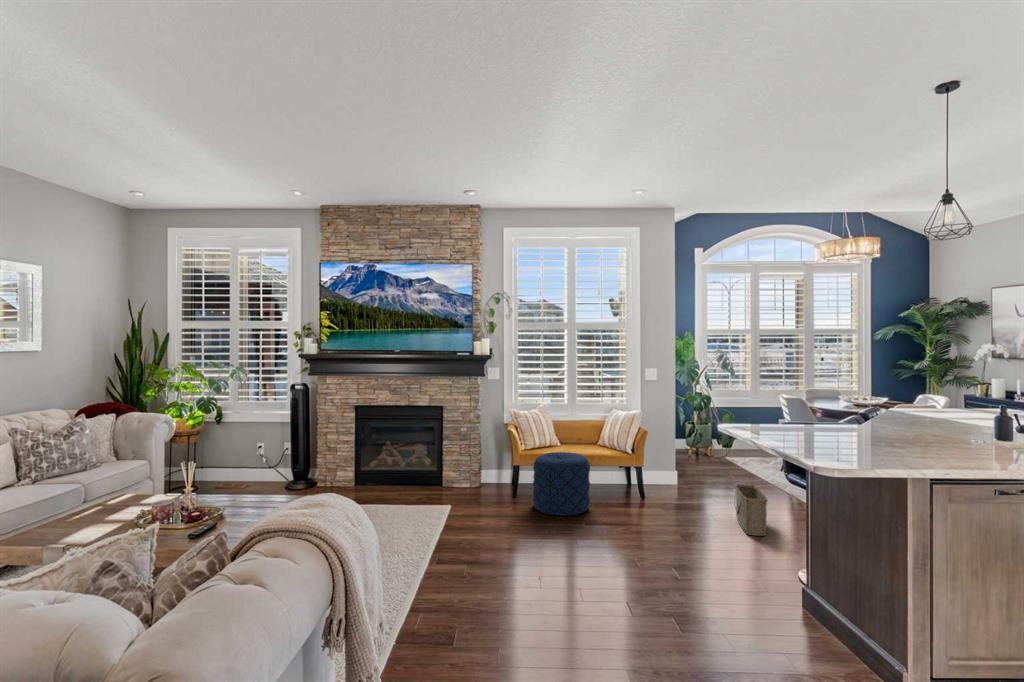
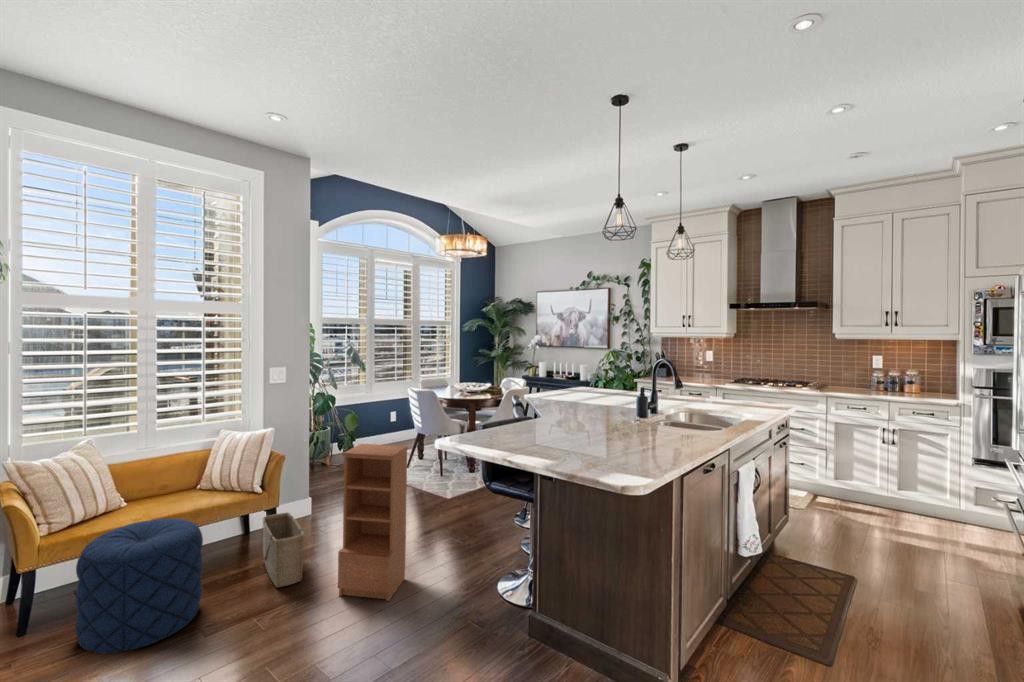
bookcase: none [665,423,719,538] -> present [338,444,408,601]
basket: present [735,484,768,536] -> present [262,512,304,587]

